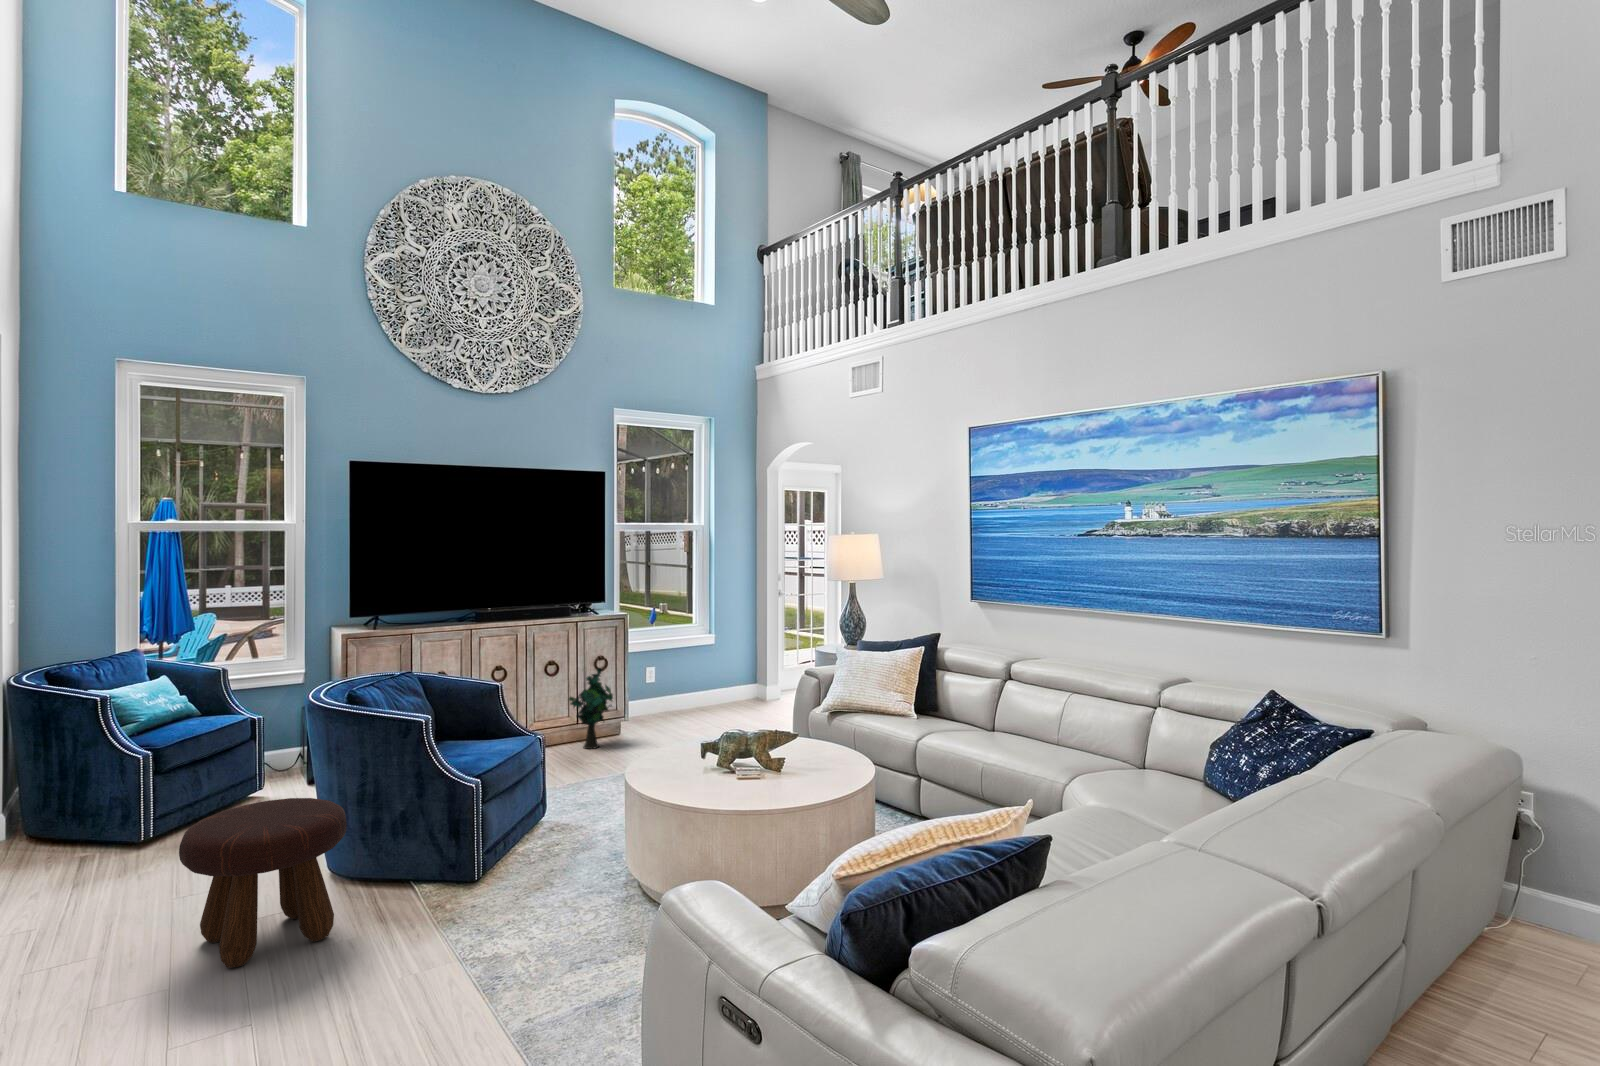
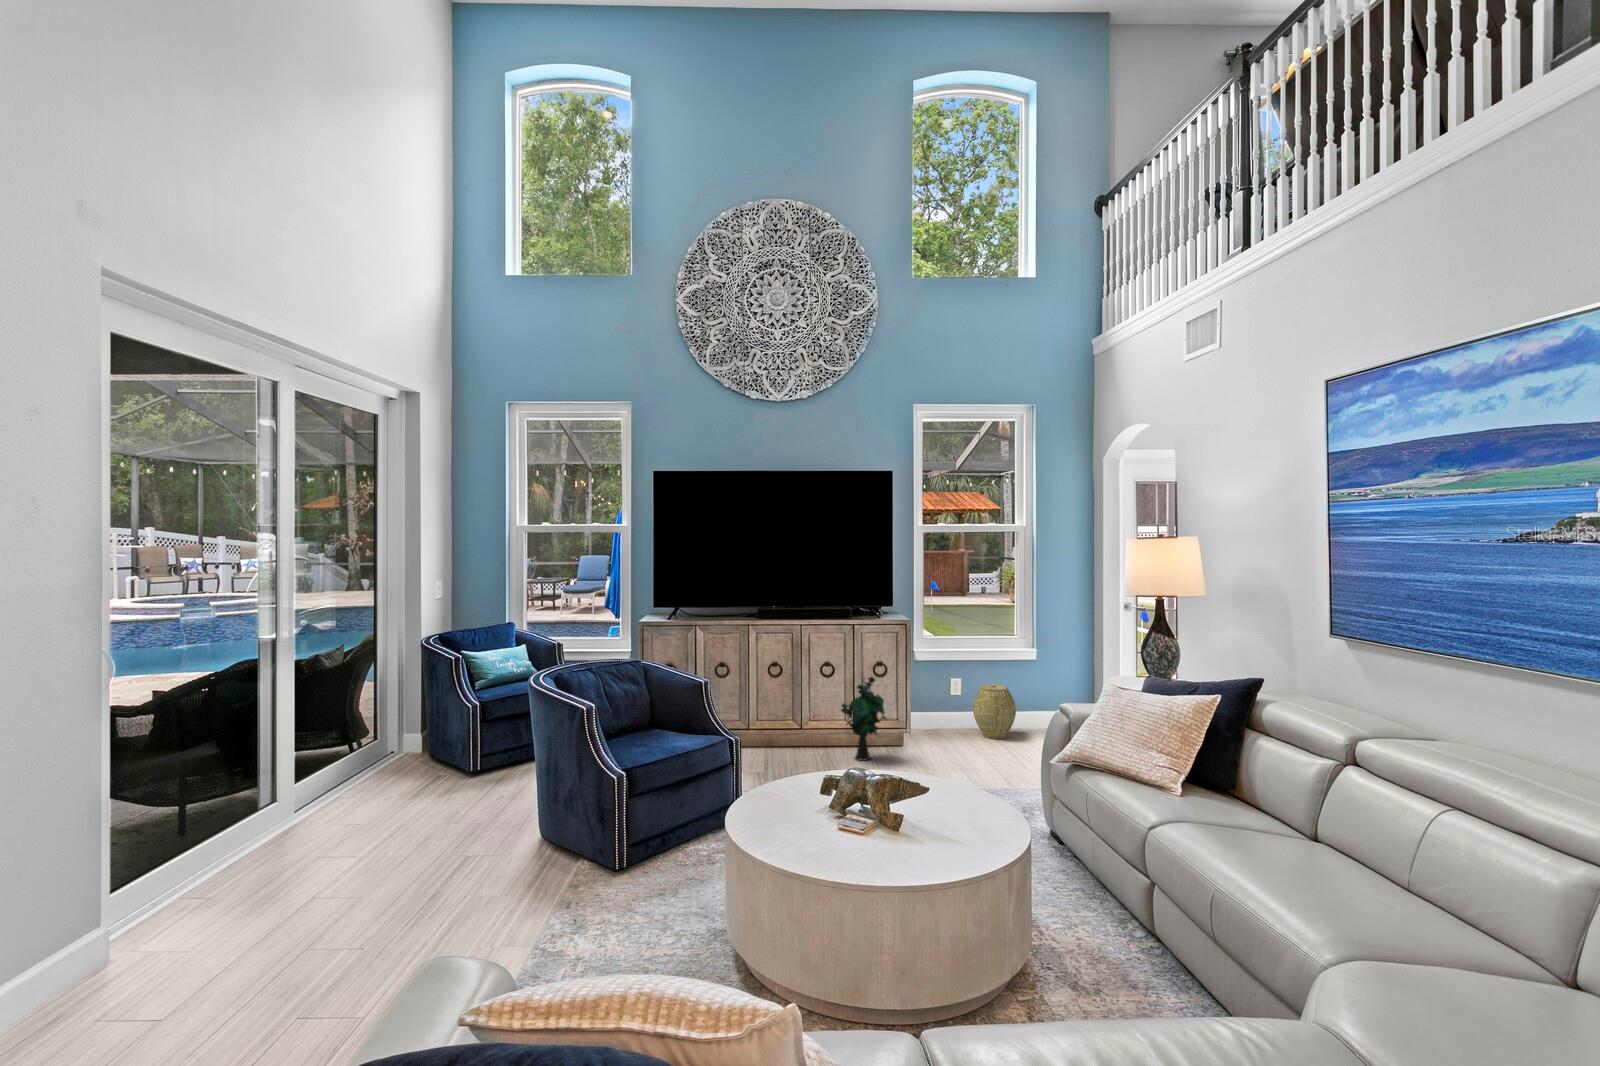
woven basket: none [668,668,706,716] -> present [973,684,1016,739]
footstool: present [179,798,347,968] -> none [356,774,496,920]

